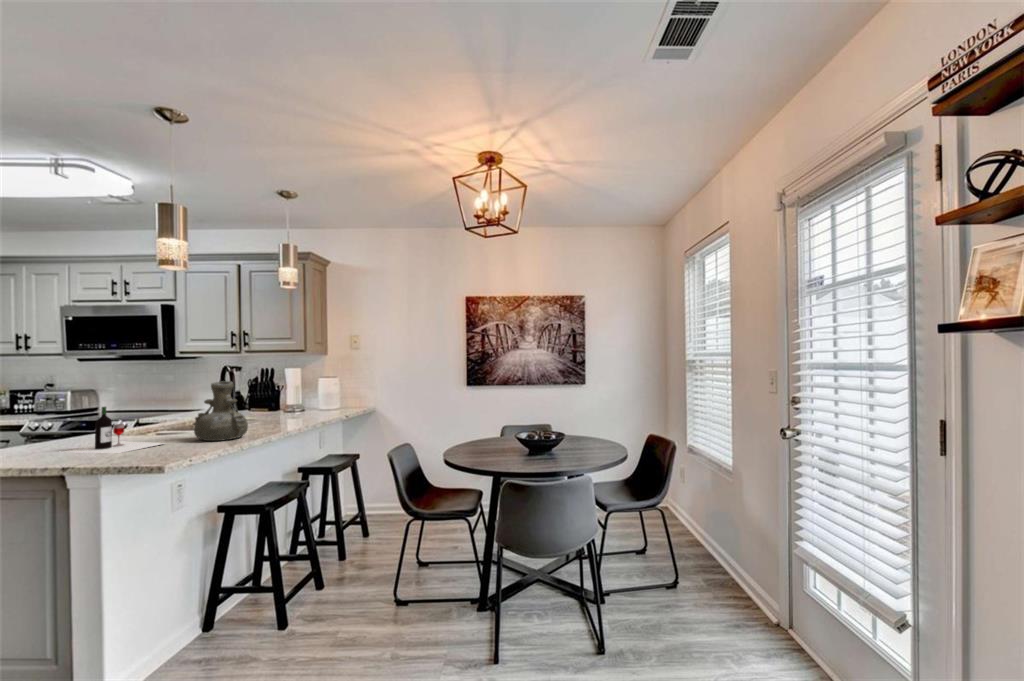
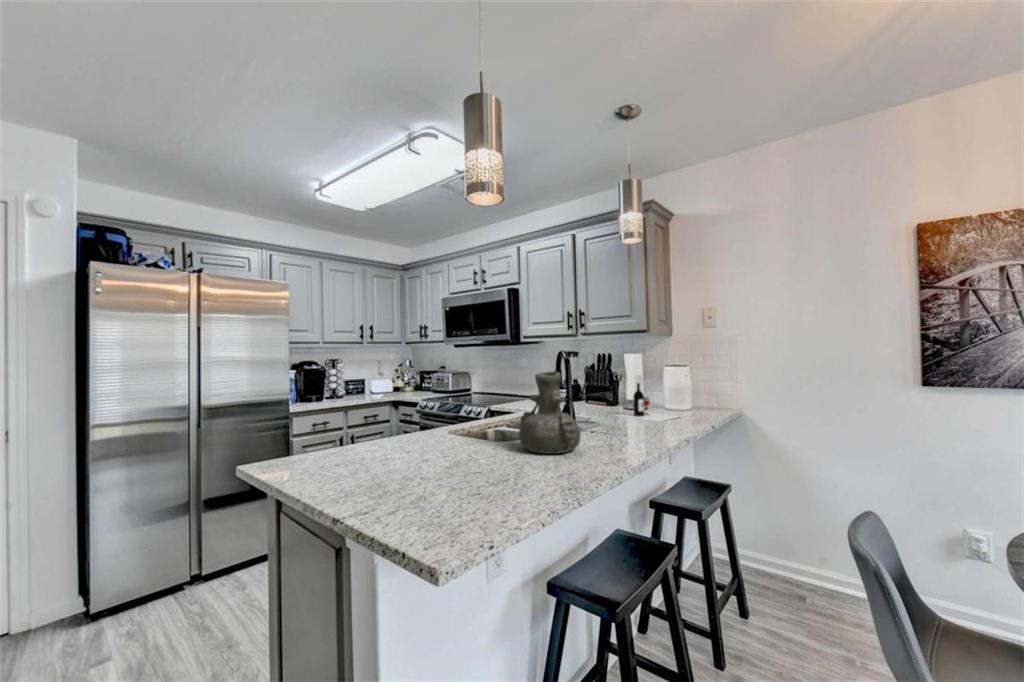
wine bottle: present [64,407,164,453] -> present [616,383,680,421]

